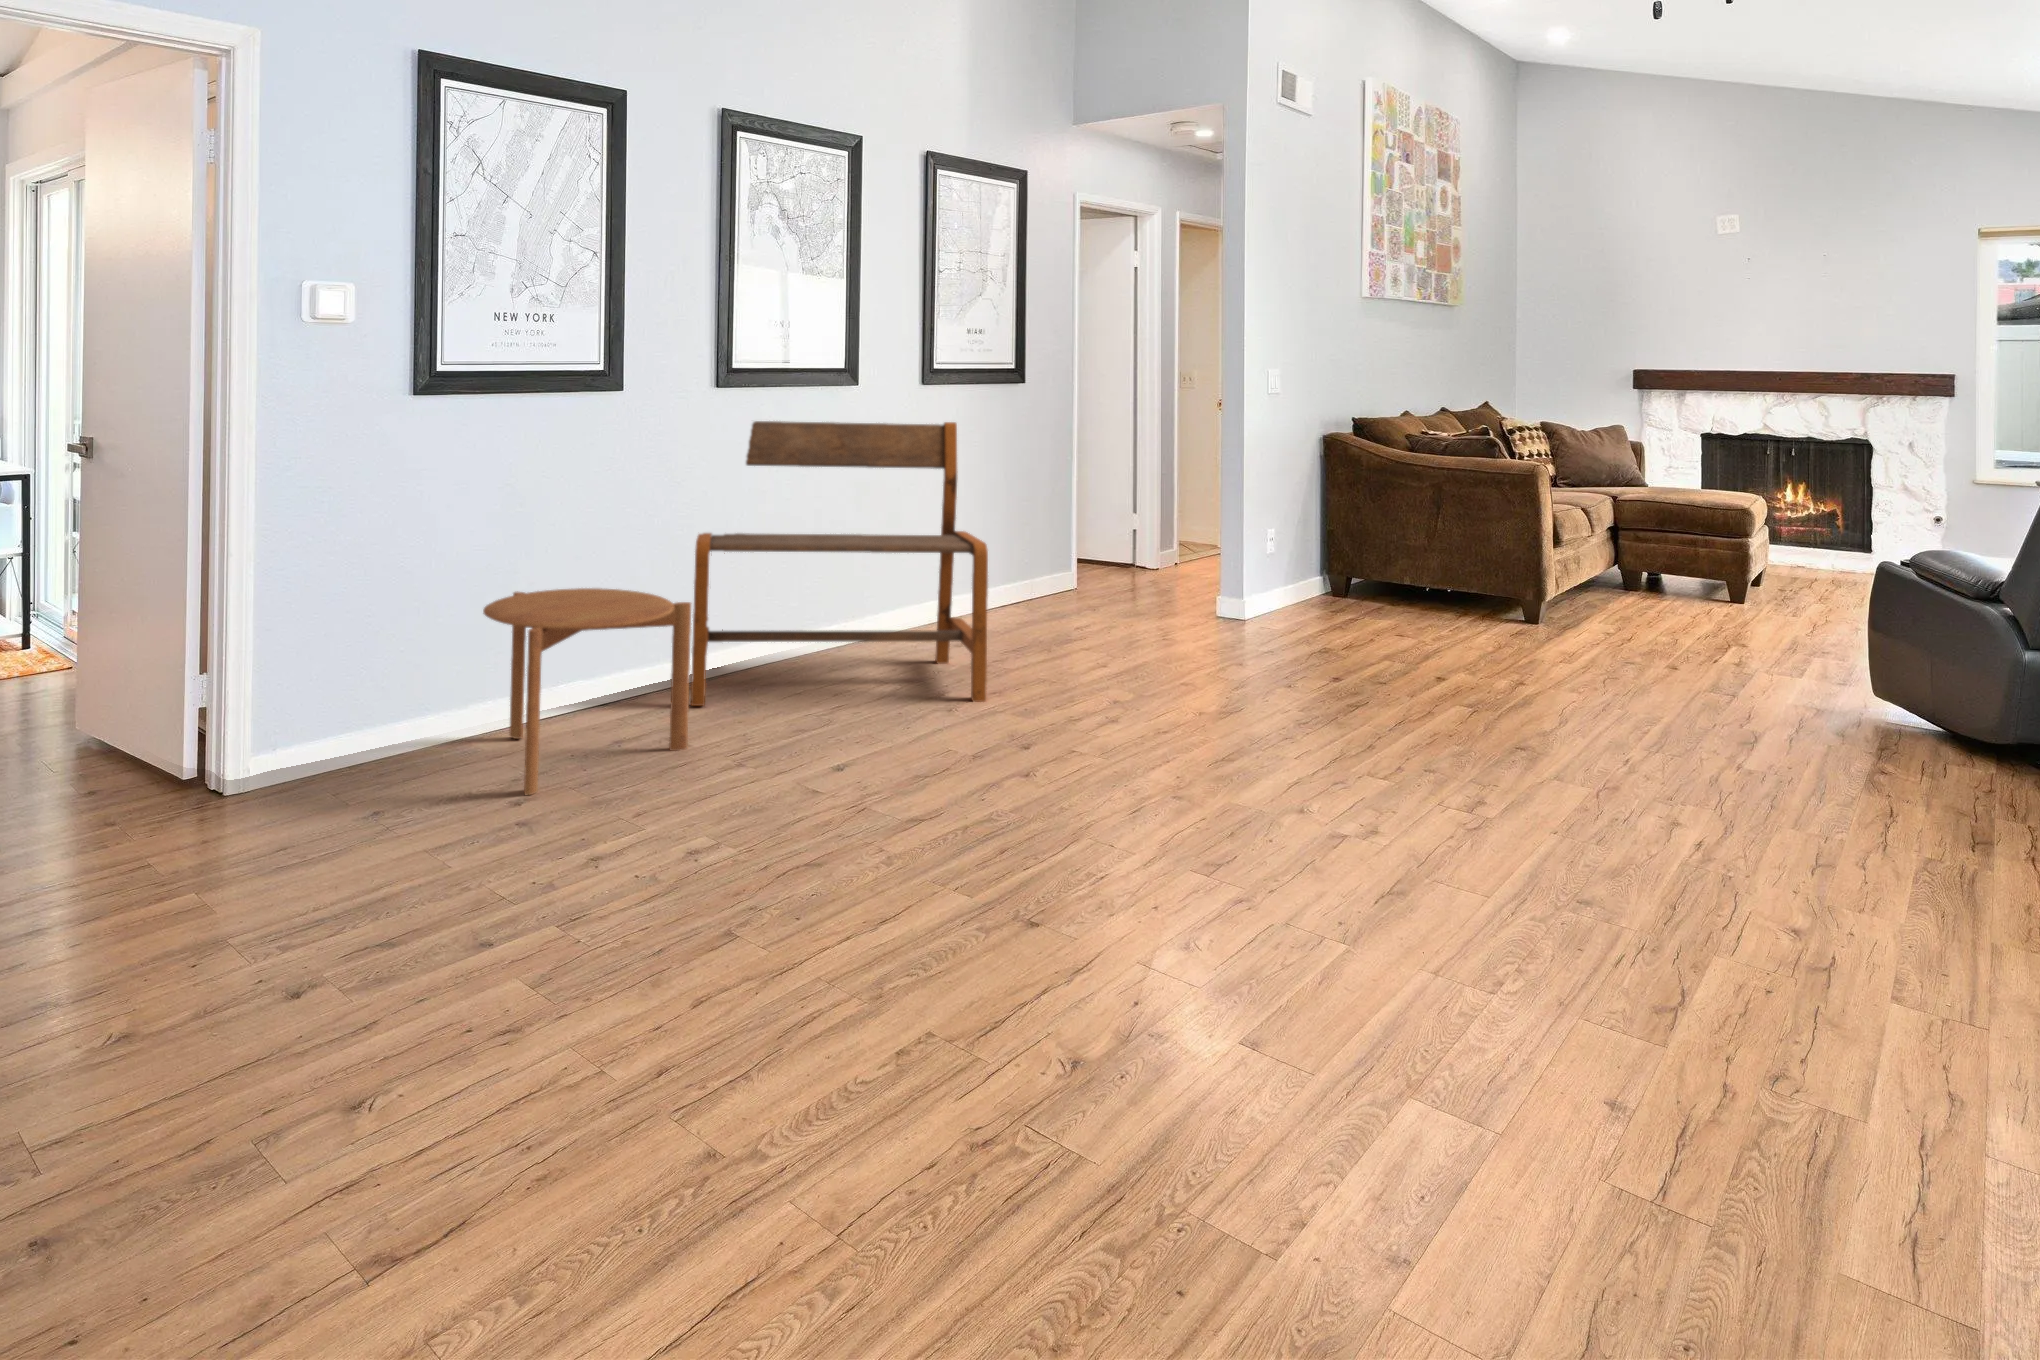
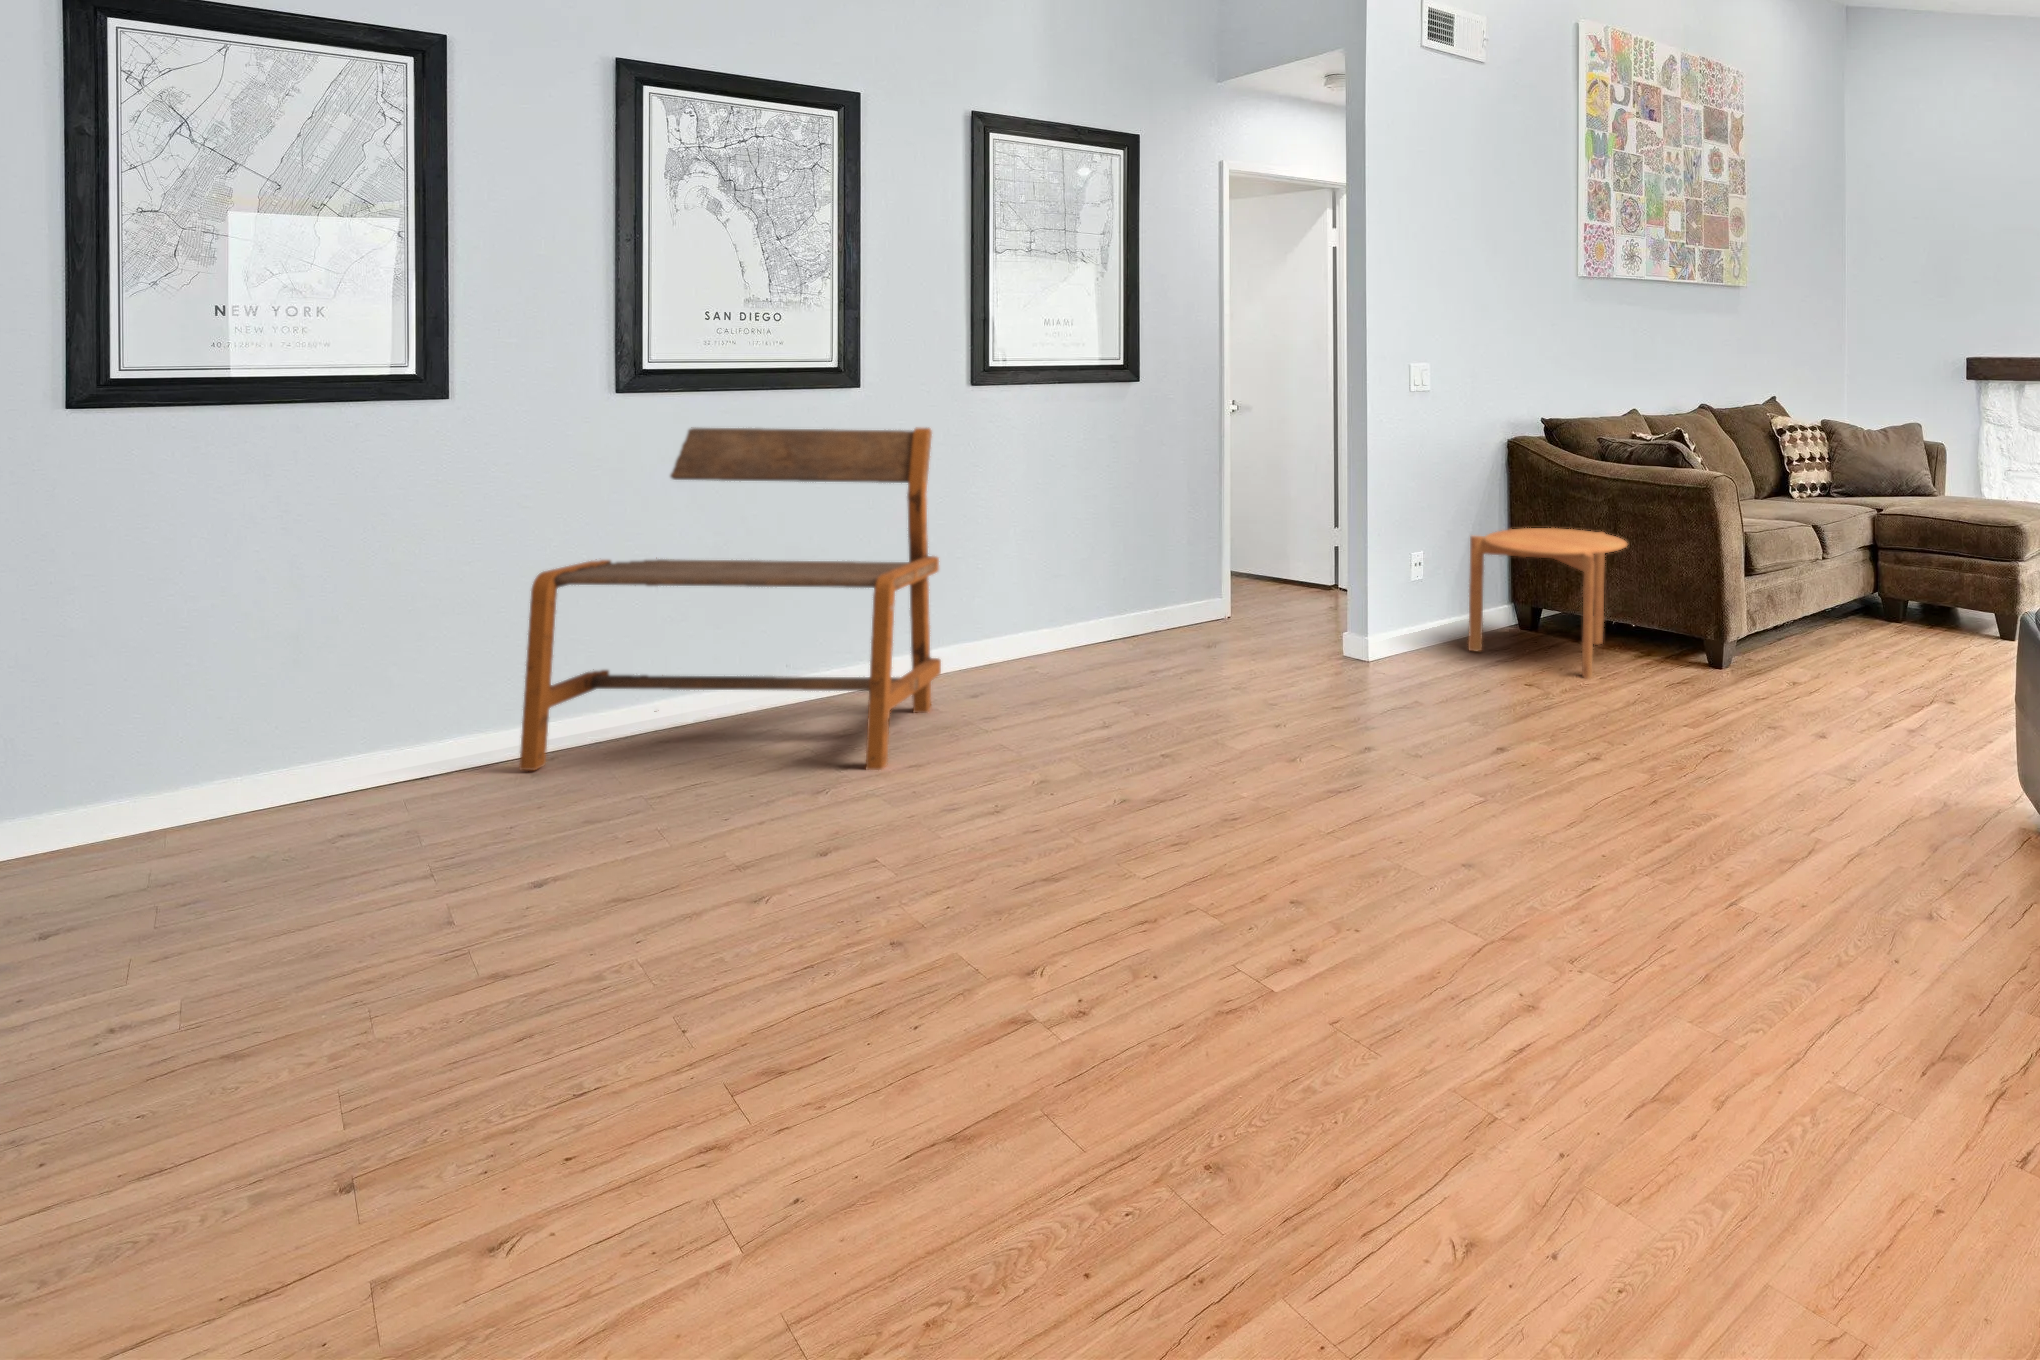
side table: present [483,588,691,795] -> present [1468,528,1627,679]

